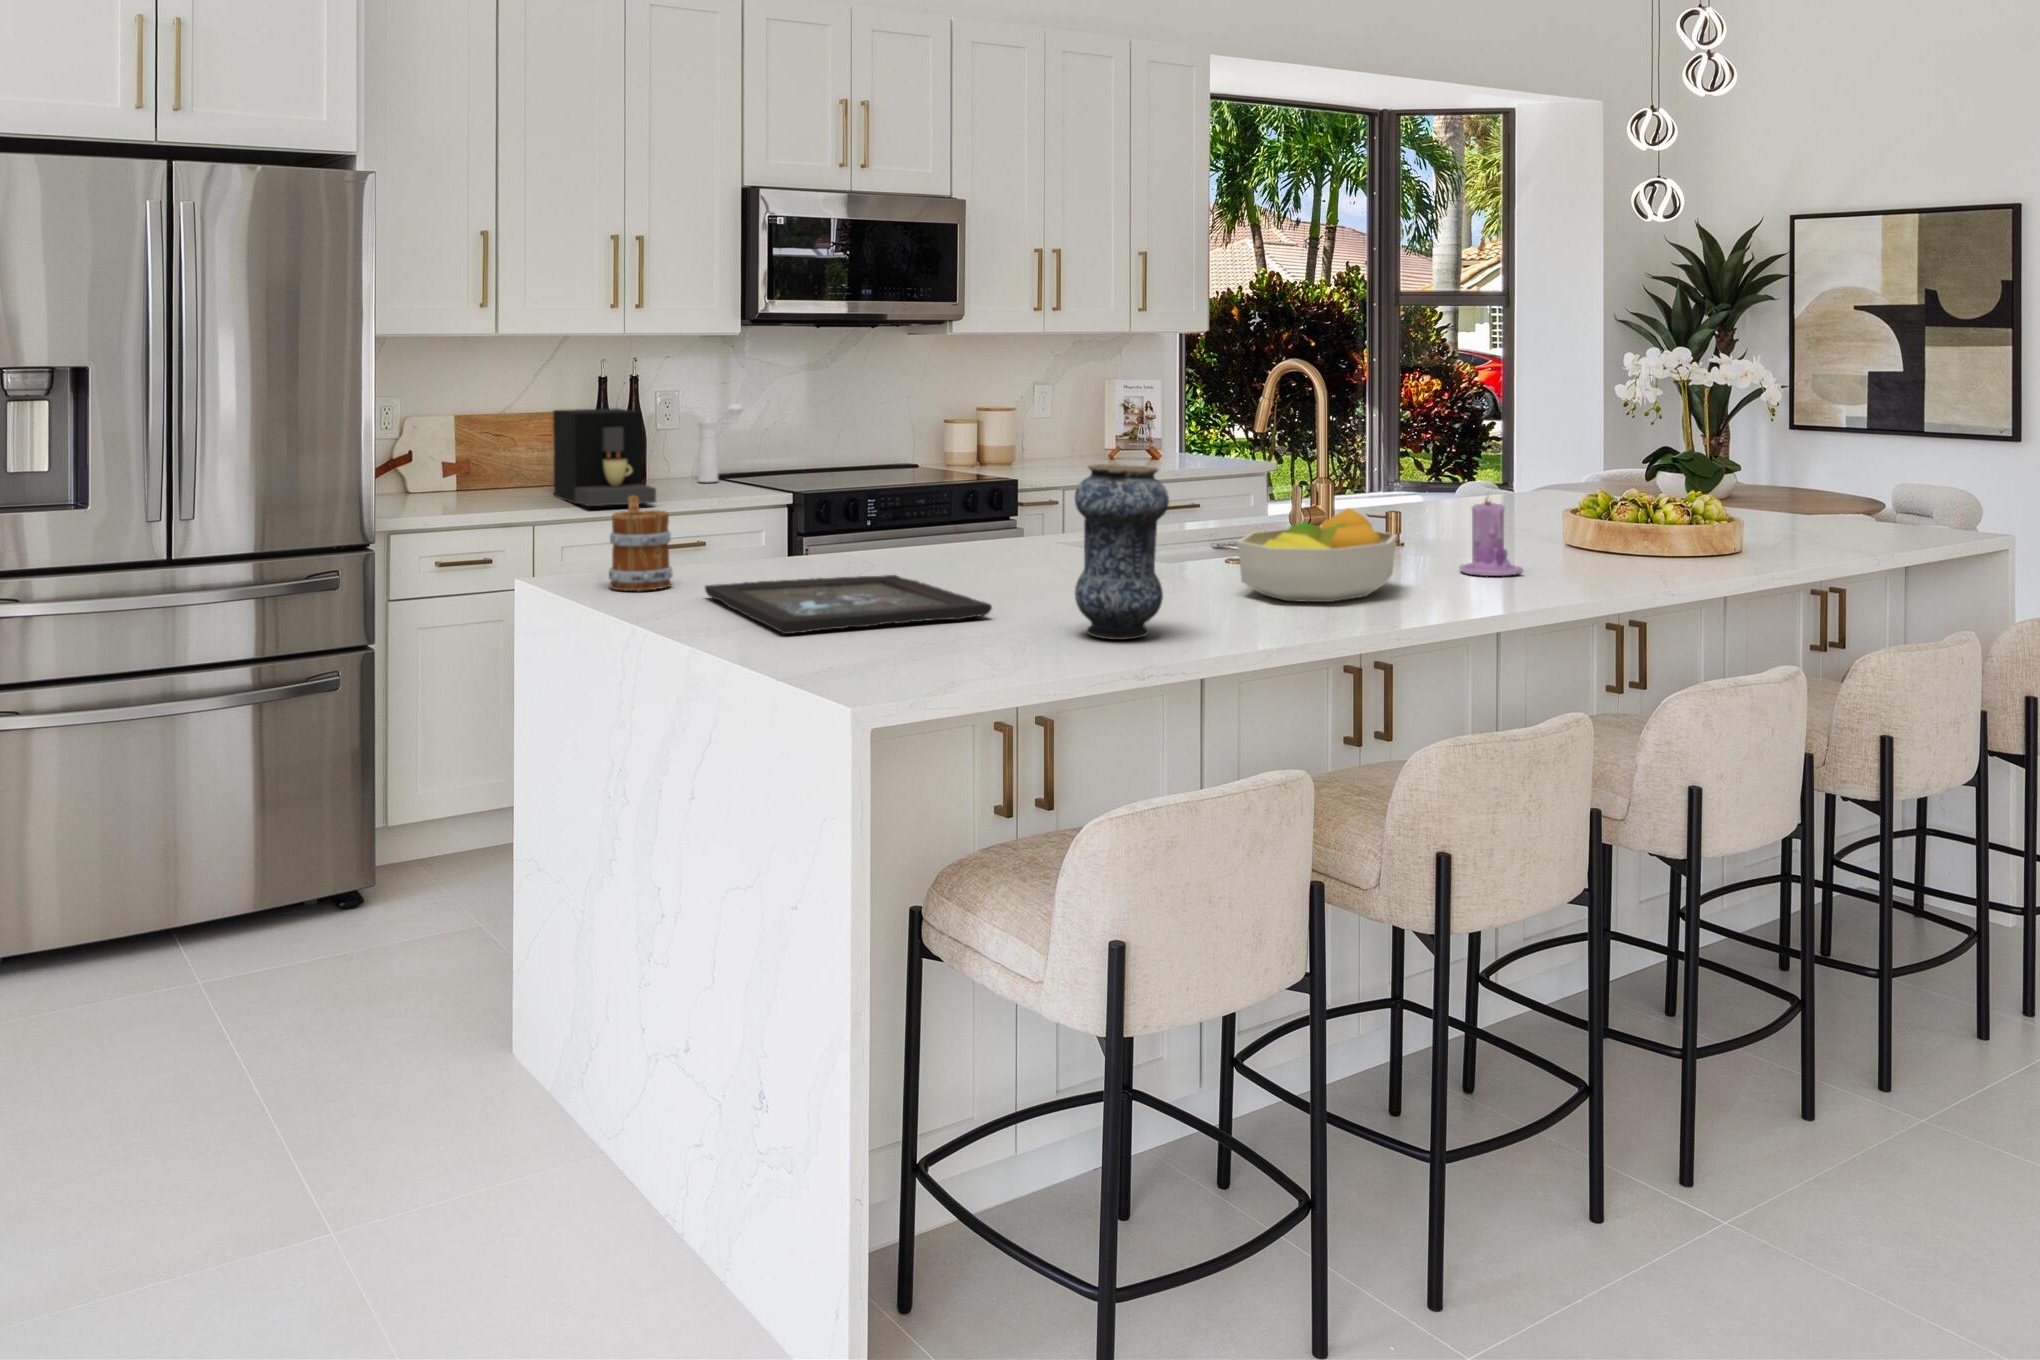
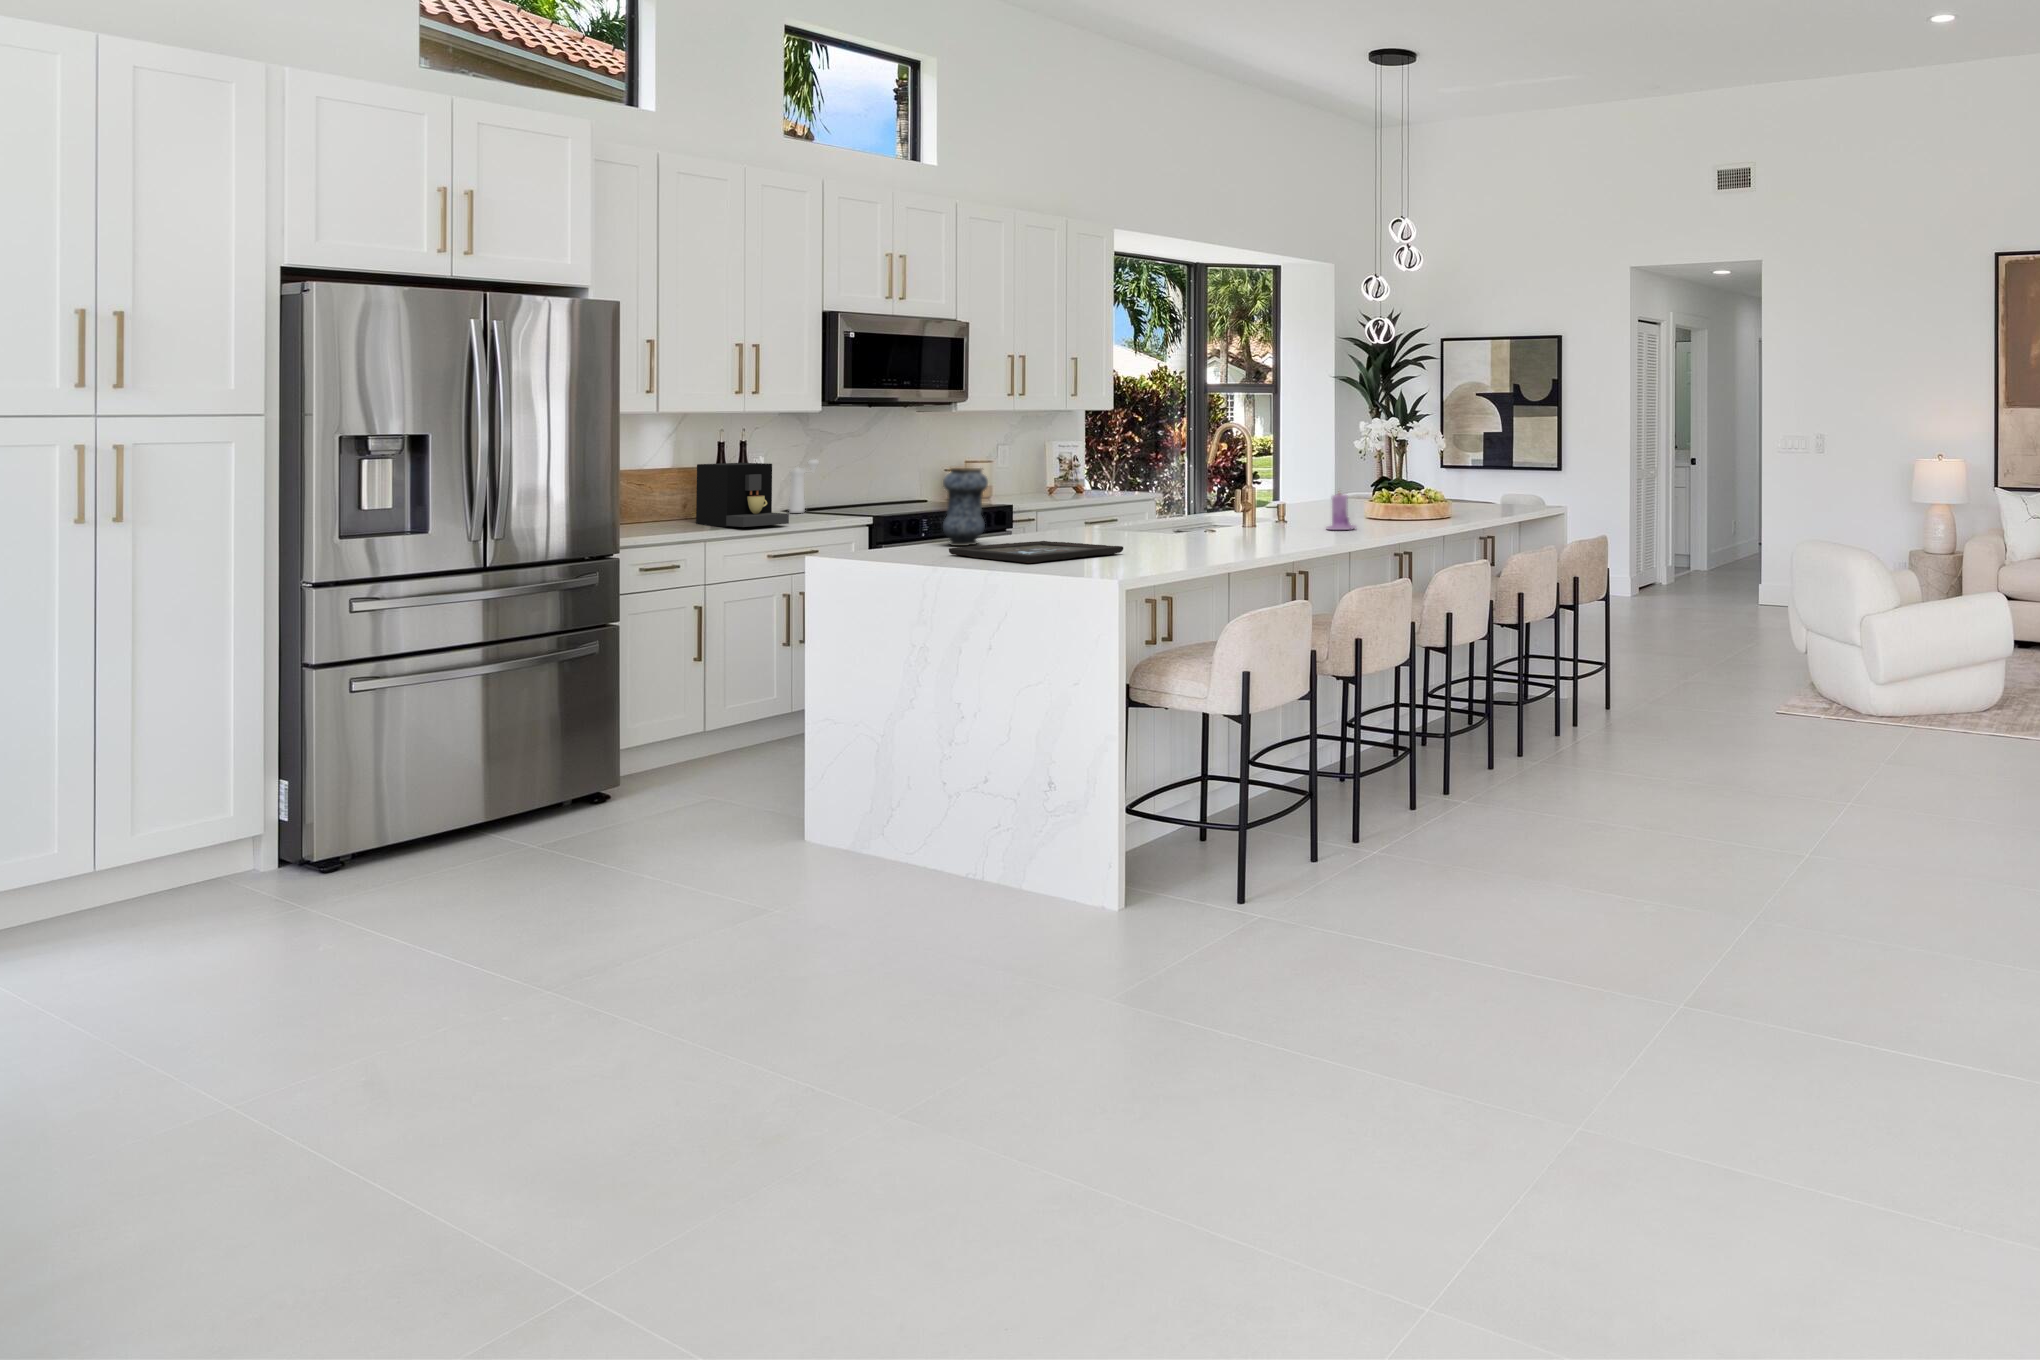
vase: present [1075,464,1169,640] -> present [943,468,988,546]
mug: present [609,496,673,591] -> none [878,503,919,555]
fruit bowl: present [1237,508,1397,602] -> none [1231,497,1305,542]

